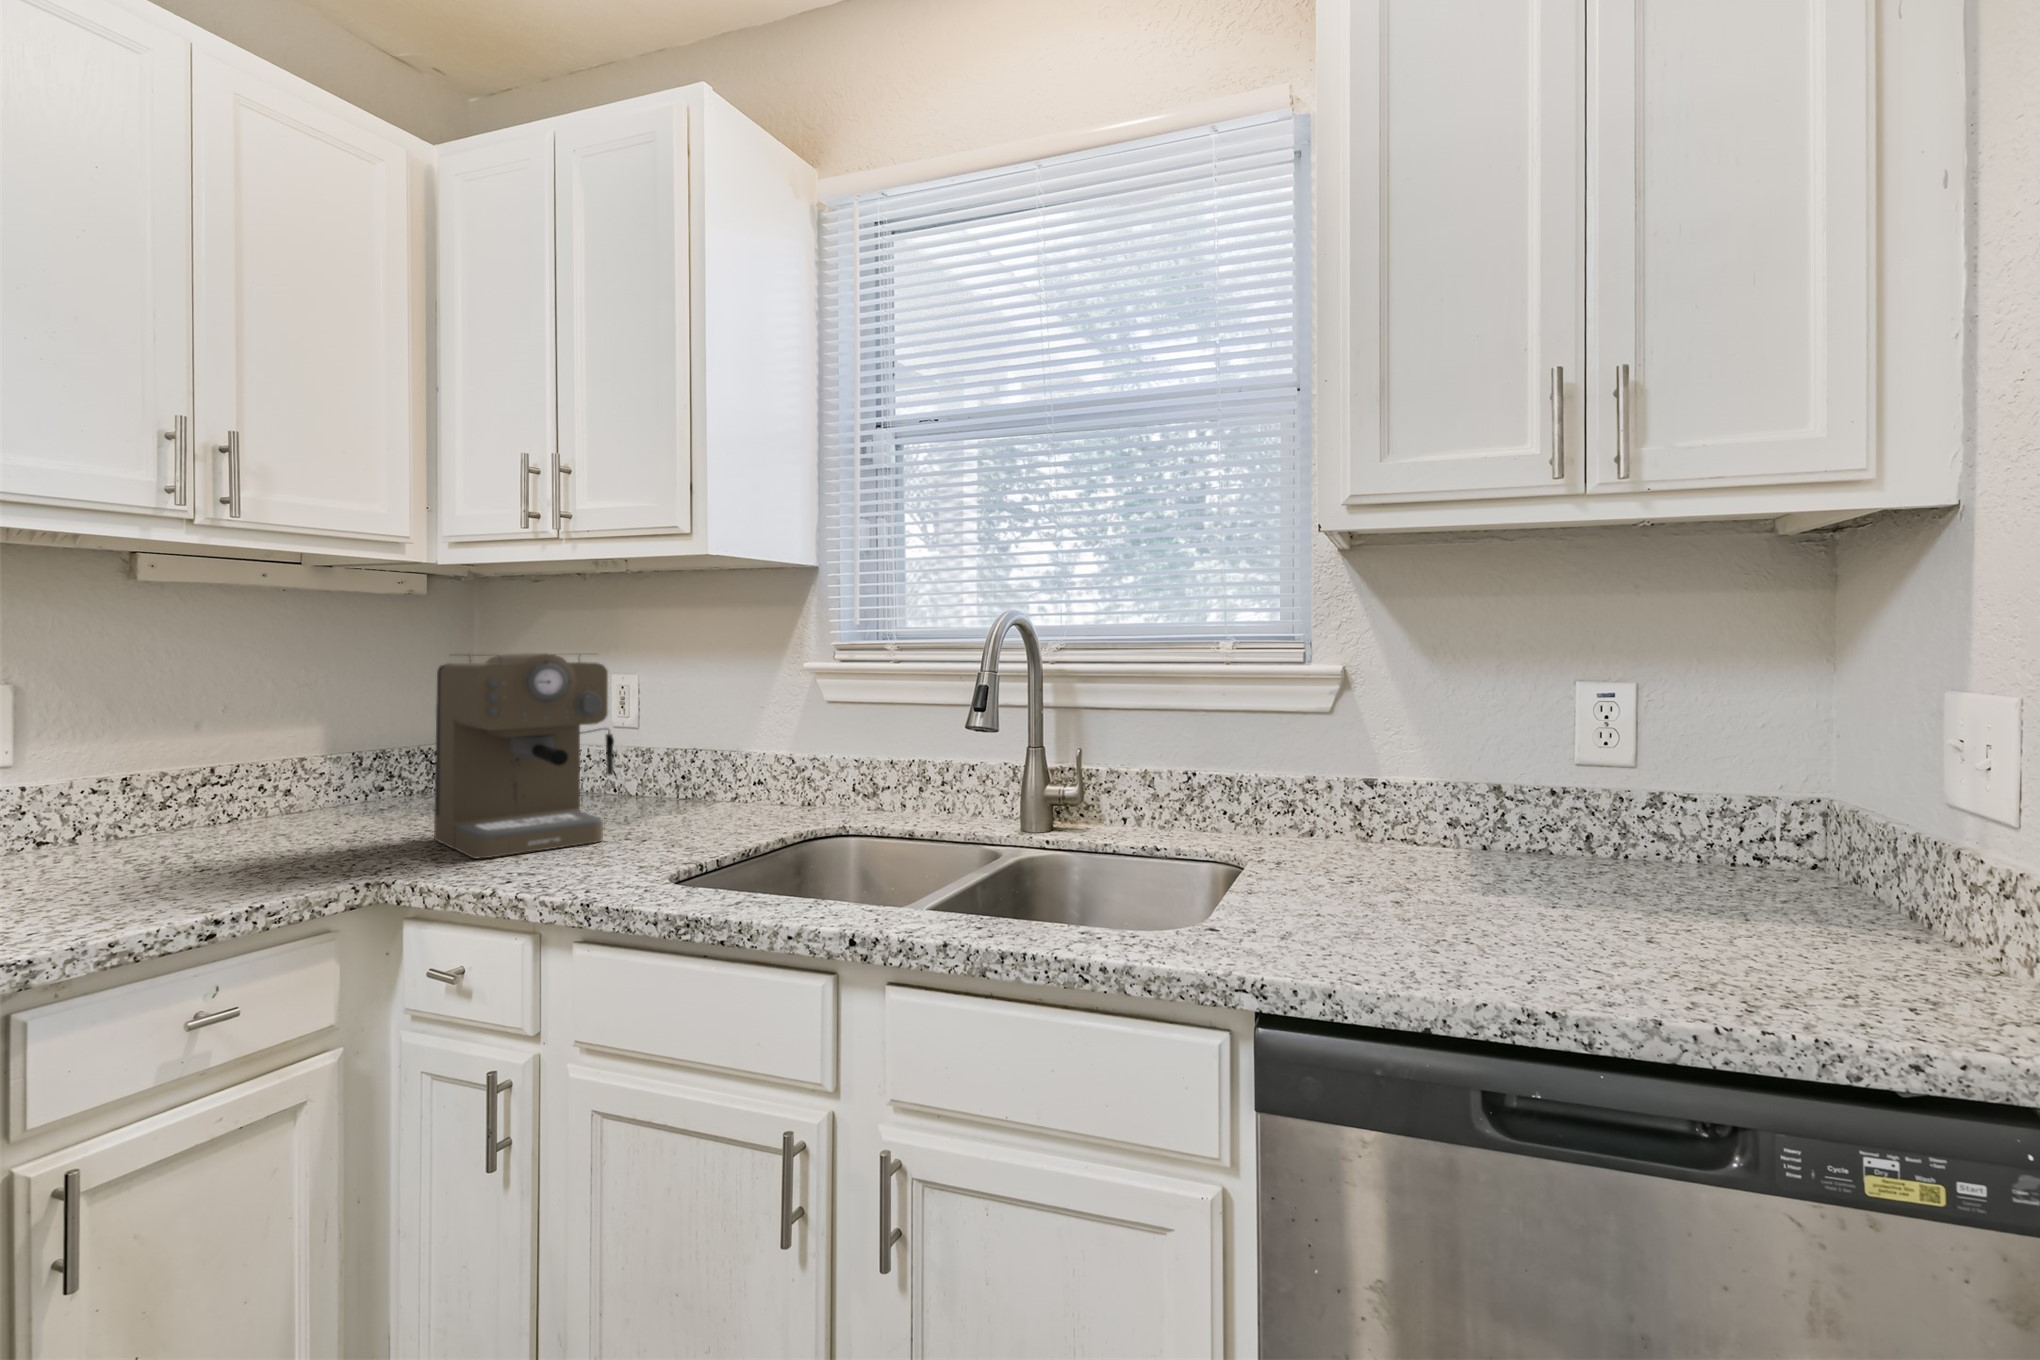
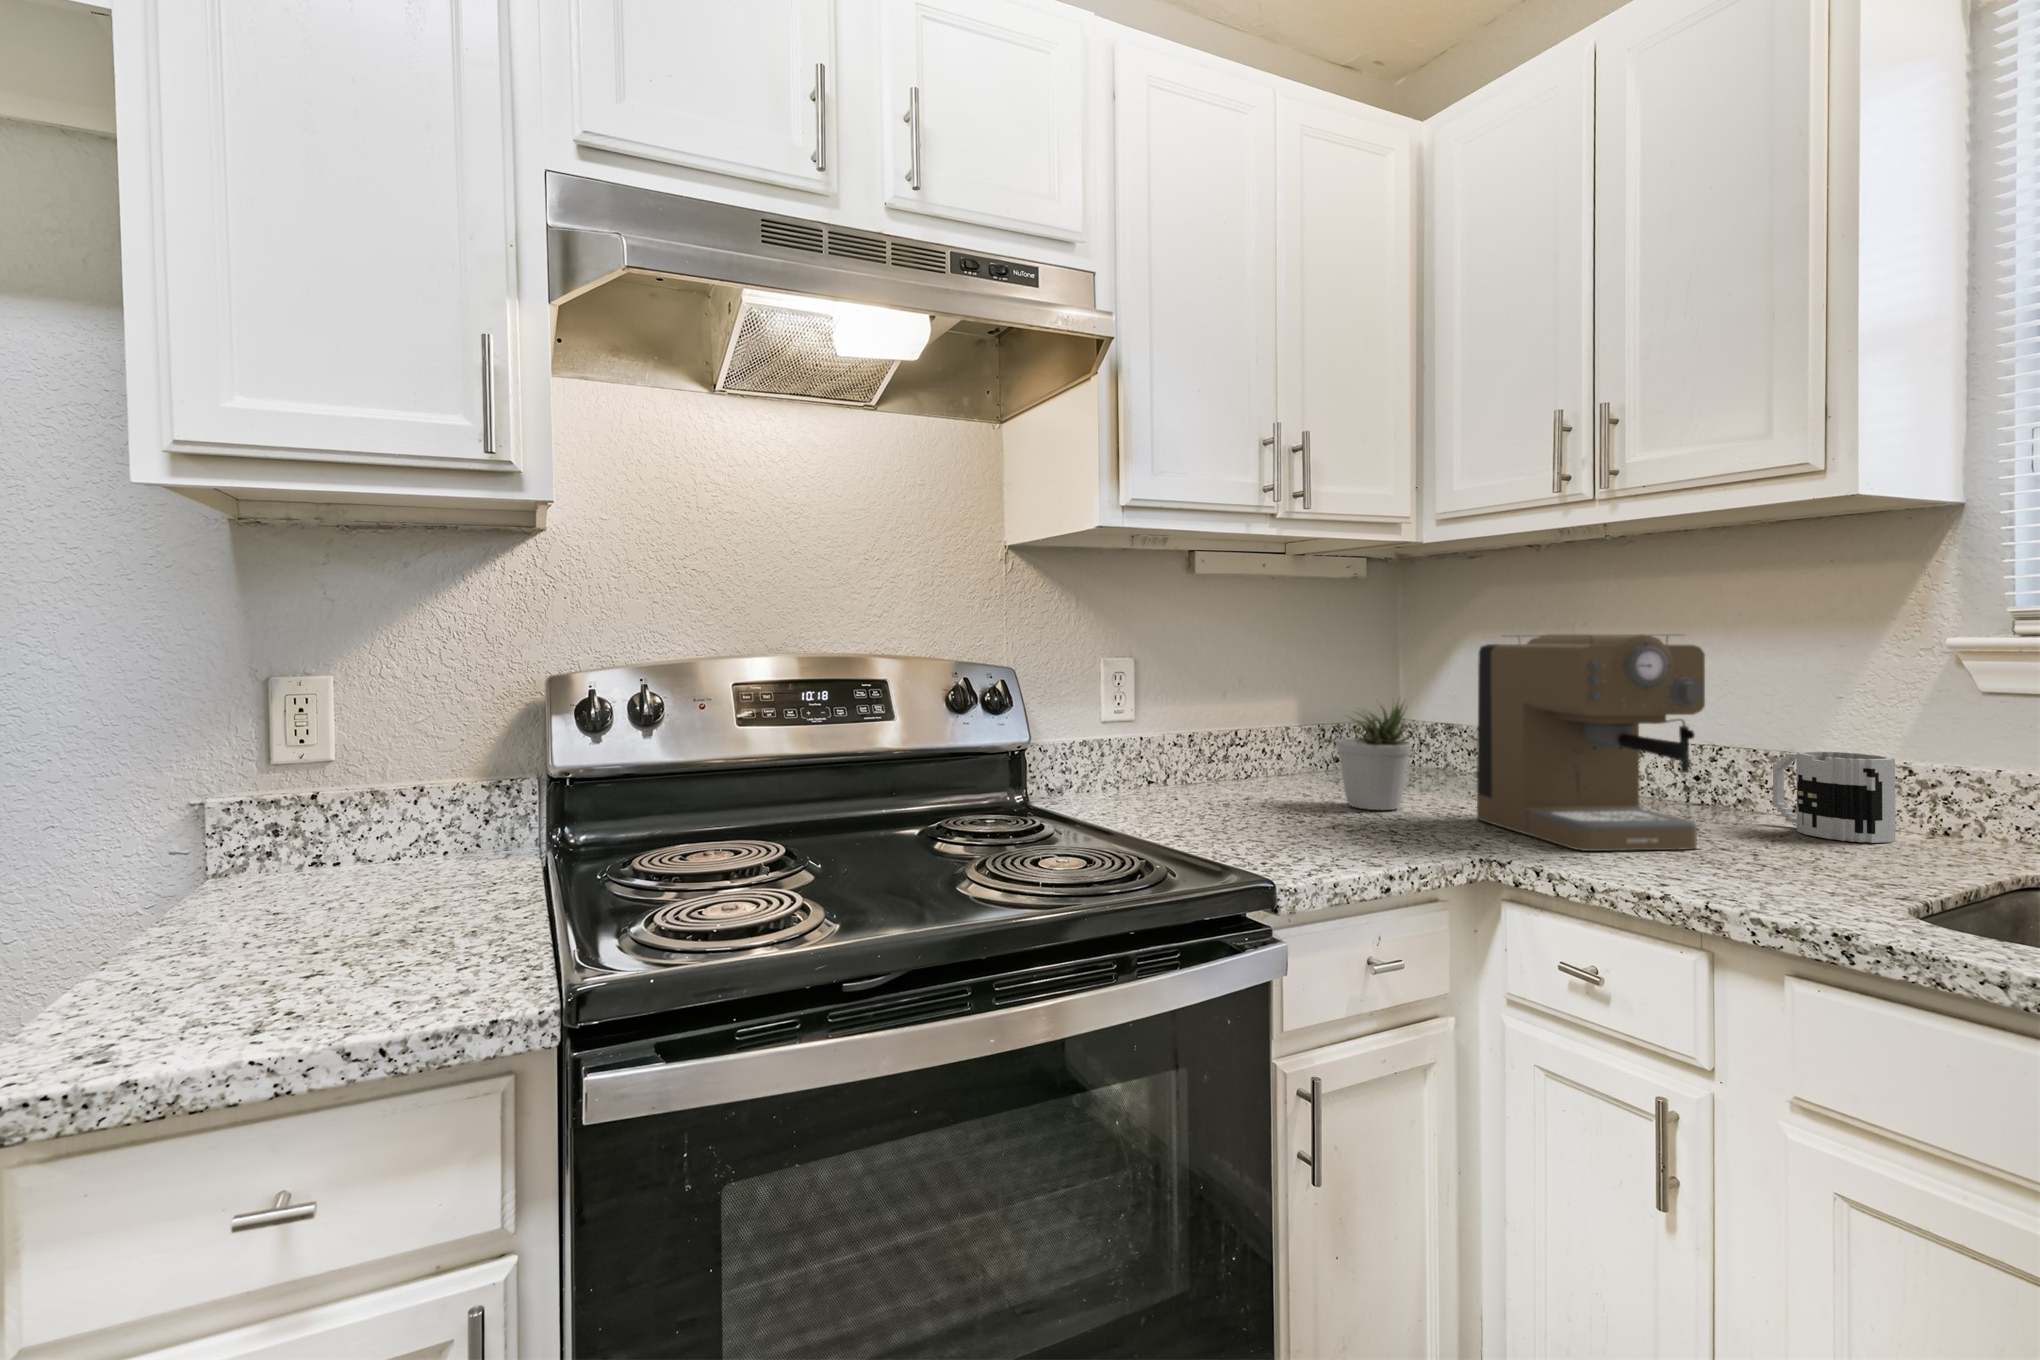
potted plant: none [289,719,387,843] -> present [1336,699,1412,810]
mug: none [716,747,779,819] -> present [1773,751,1895,843]

